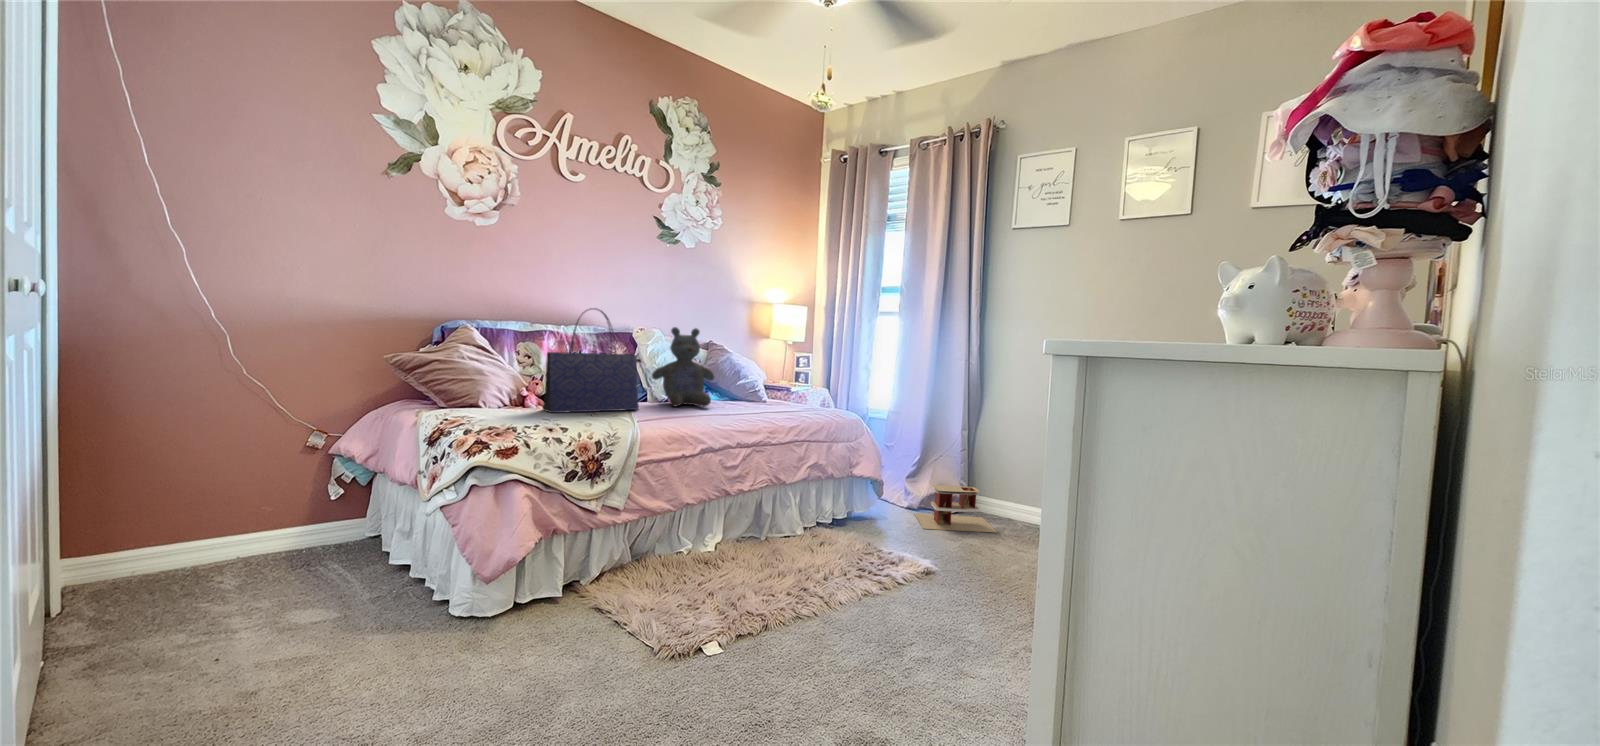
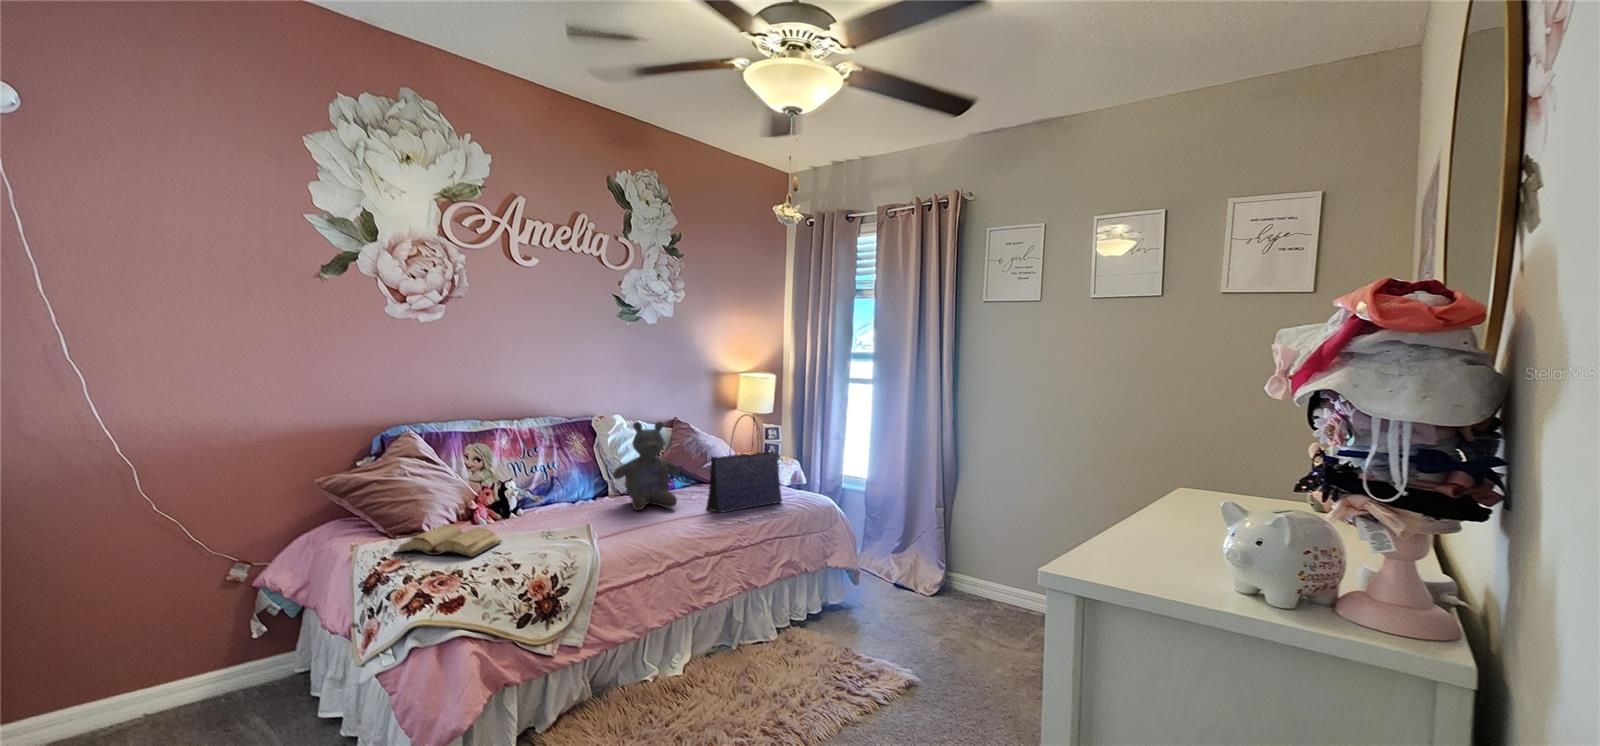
tote bag: present [543,308,641,413] -> present [706,415,782,513]
diary: none [454,398,551,422] -> present [394,524,502,557]
toy house: present [915,485,996,533] -> none [894,574,982,626]

